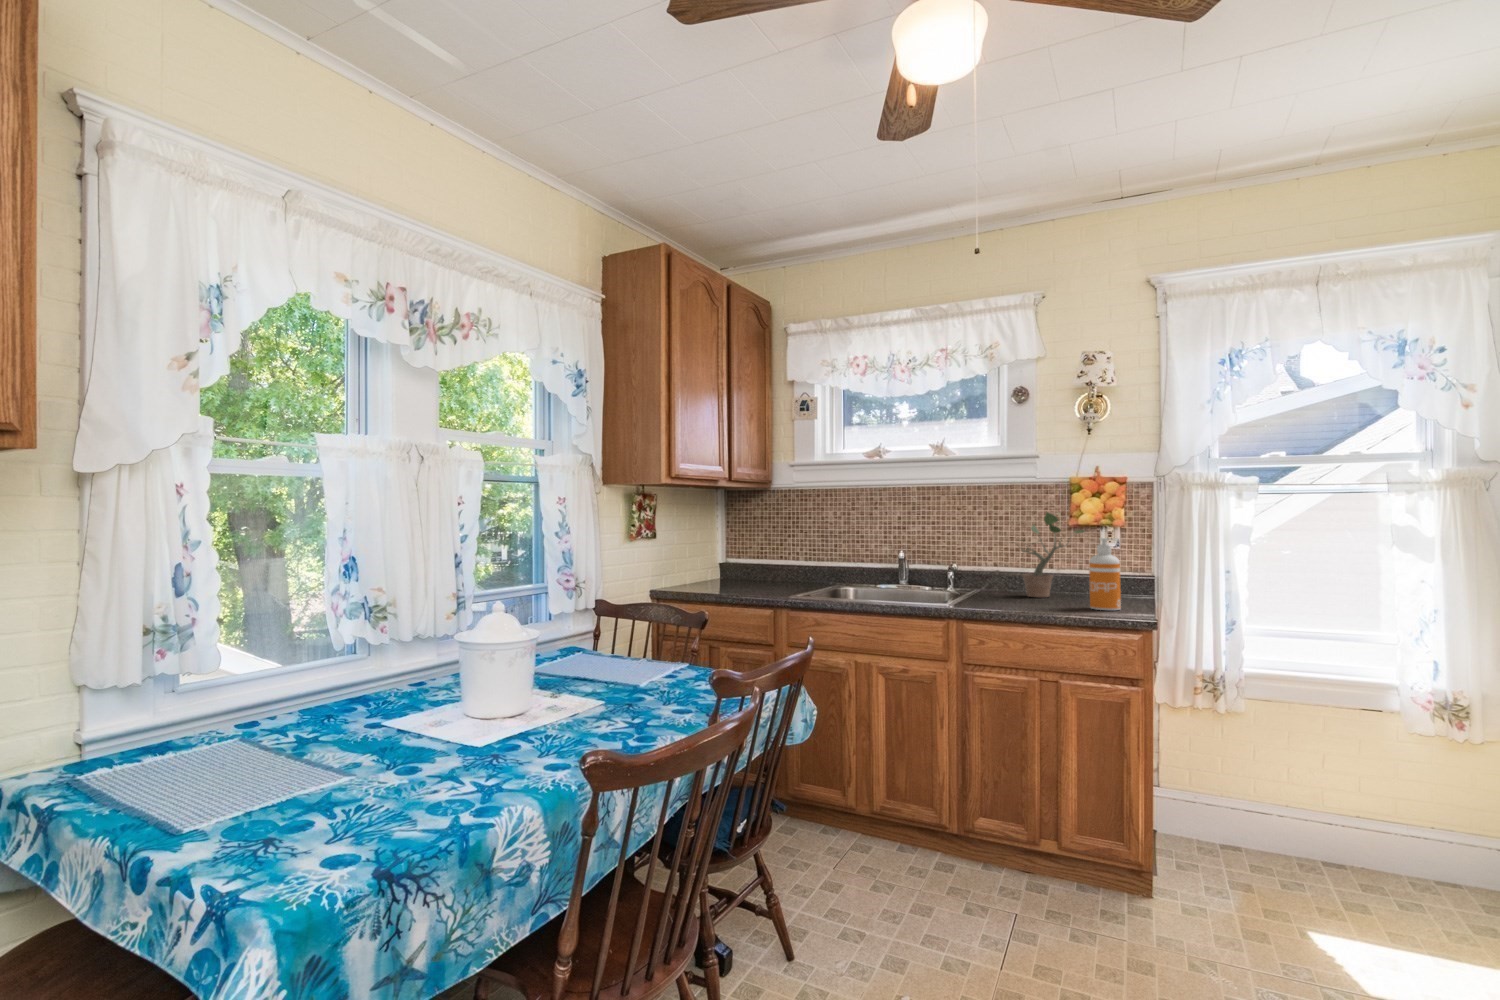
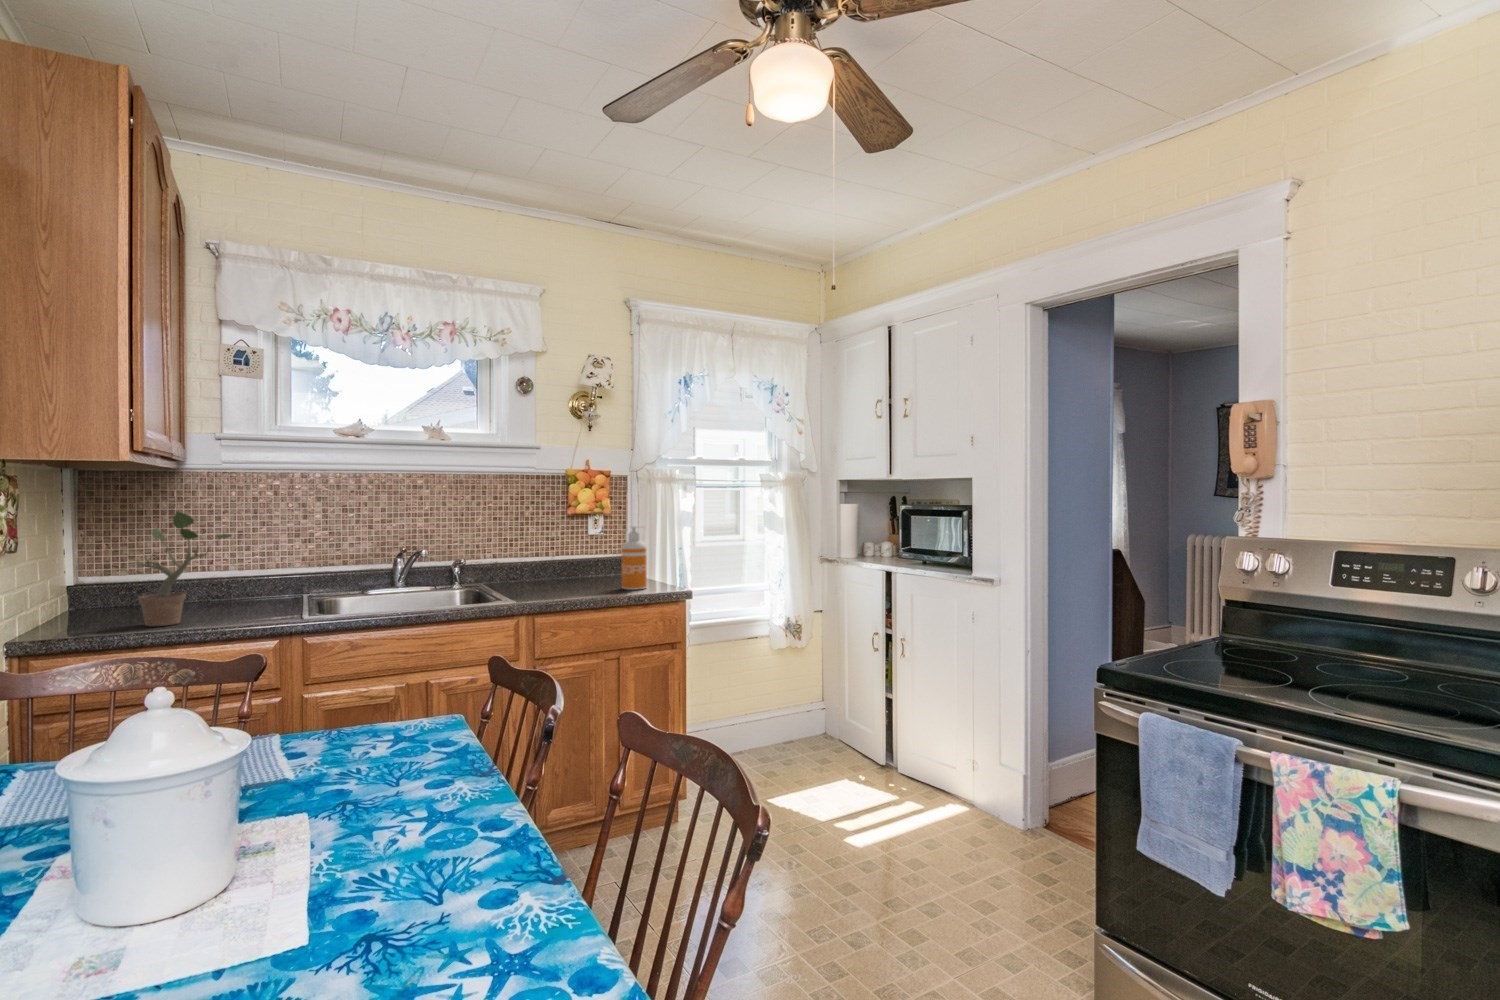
potted plant: present [1022,513,1085,597] -> present [118,511,232,626]

